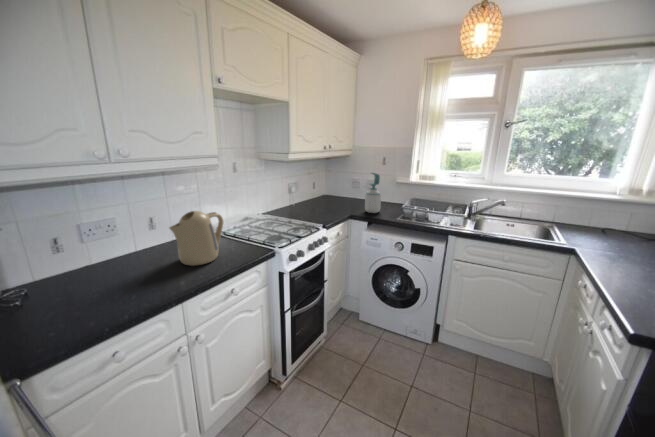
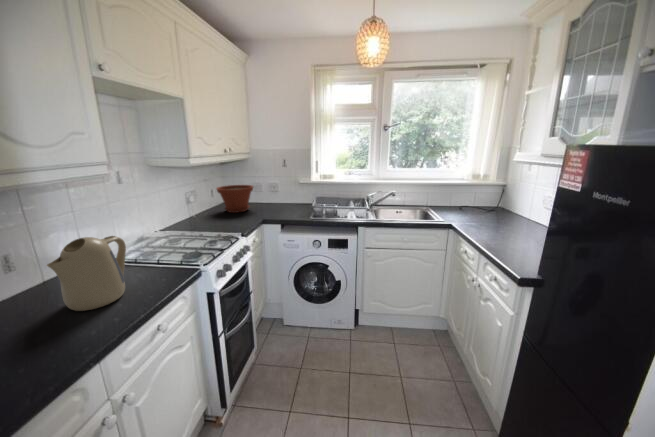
soap bottle: present [365,173,381,213] -> none [276,175,292,216]
plant pot: none [315,179,349,205] -> present [217,185,253,213]

